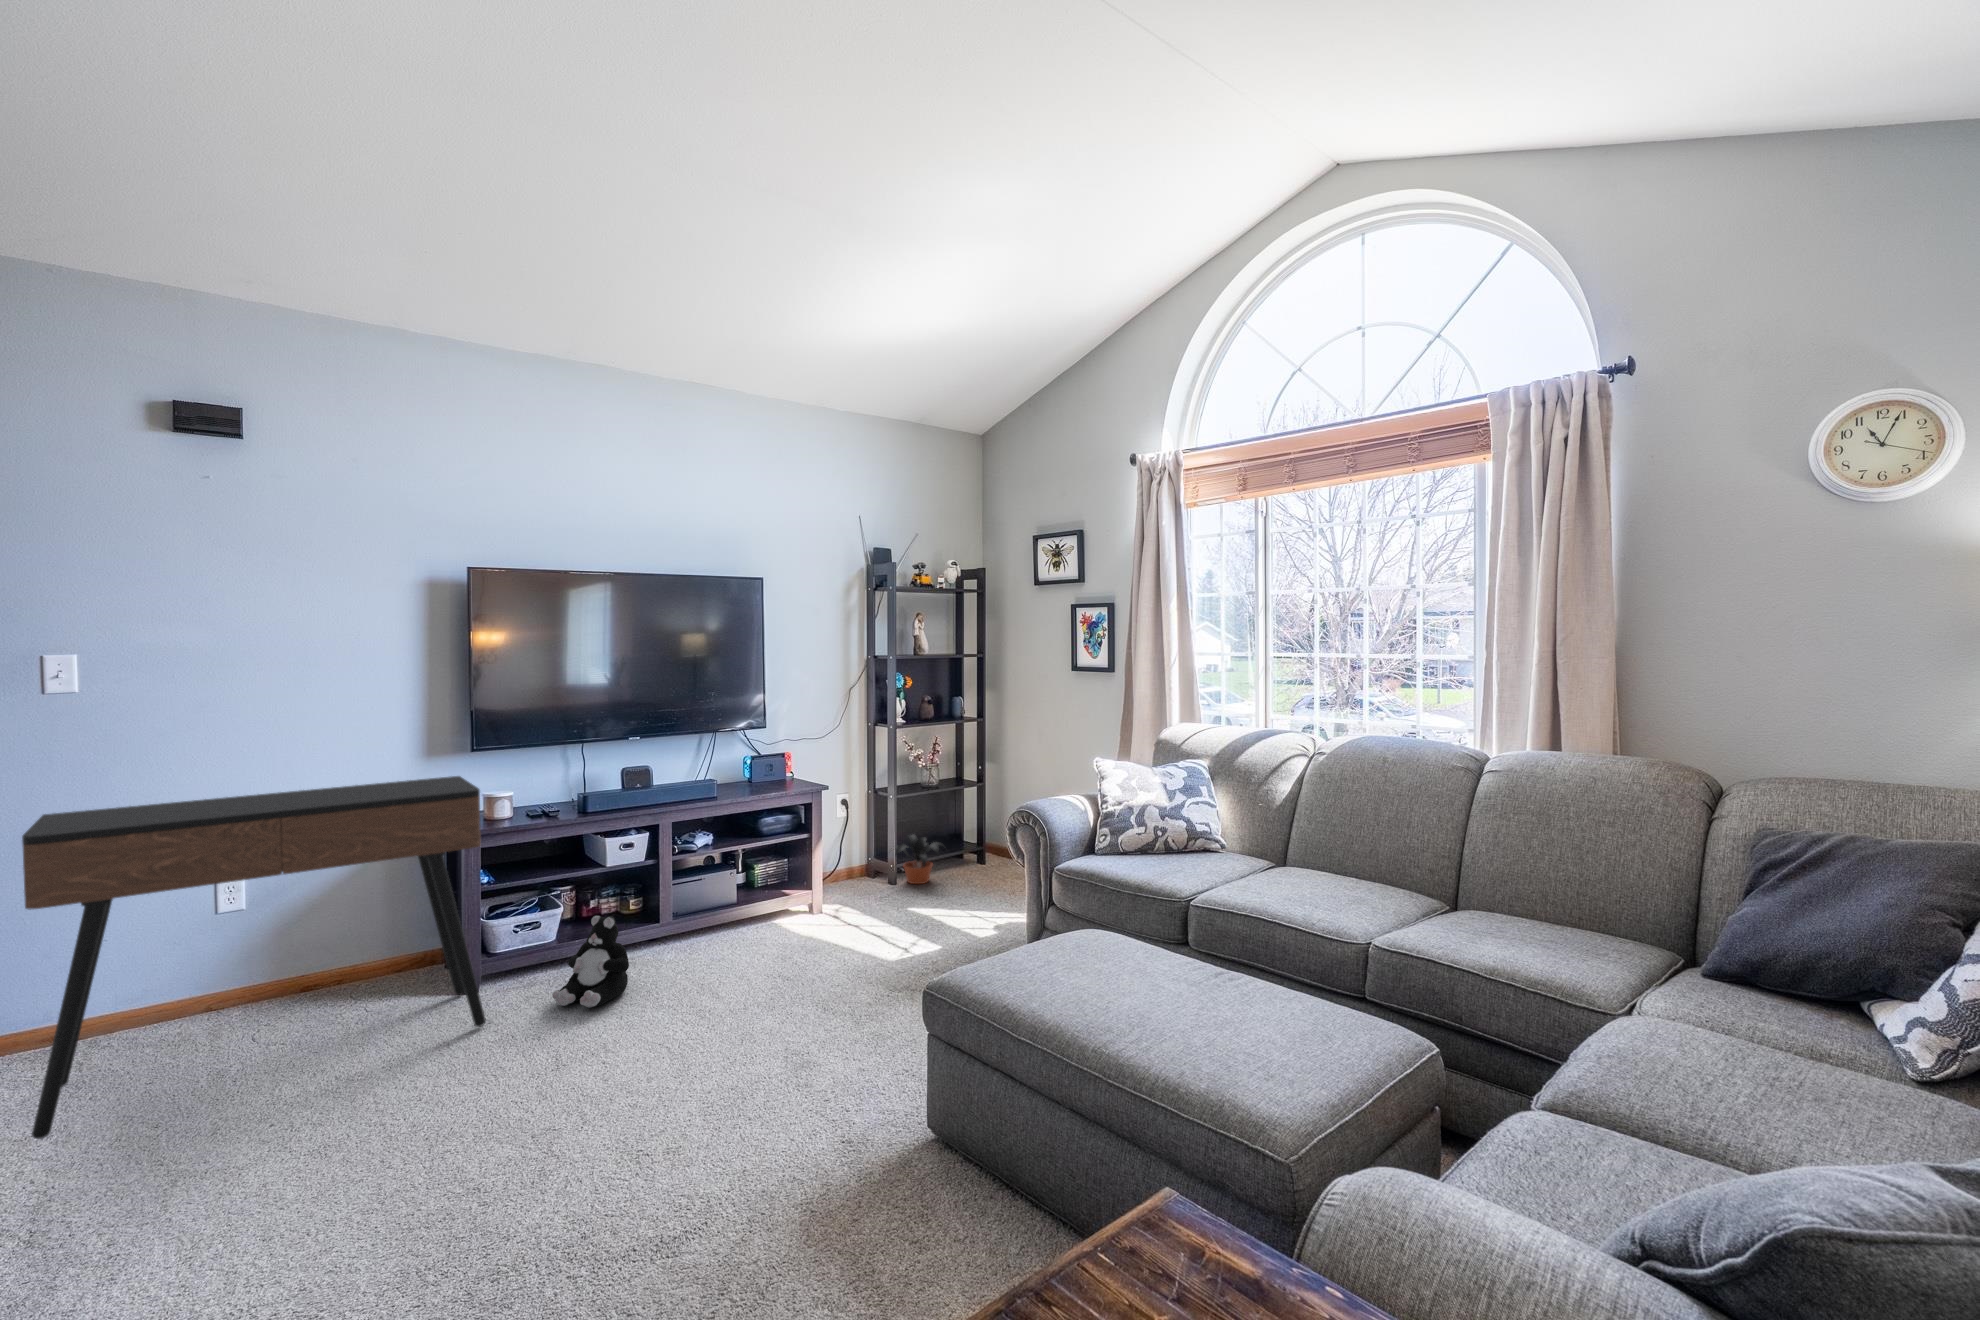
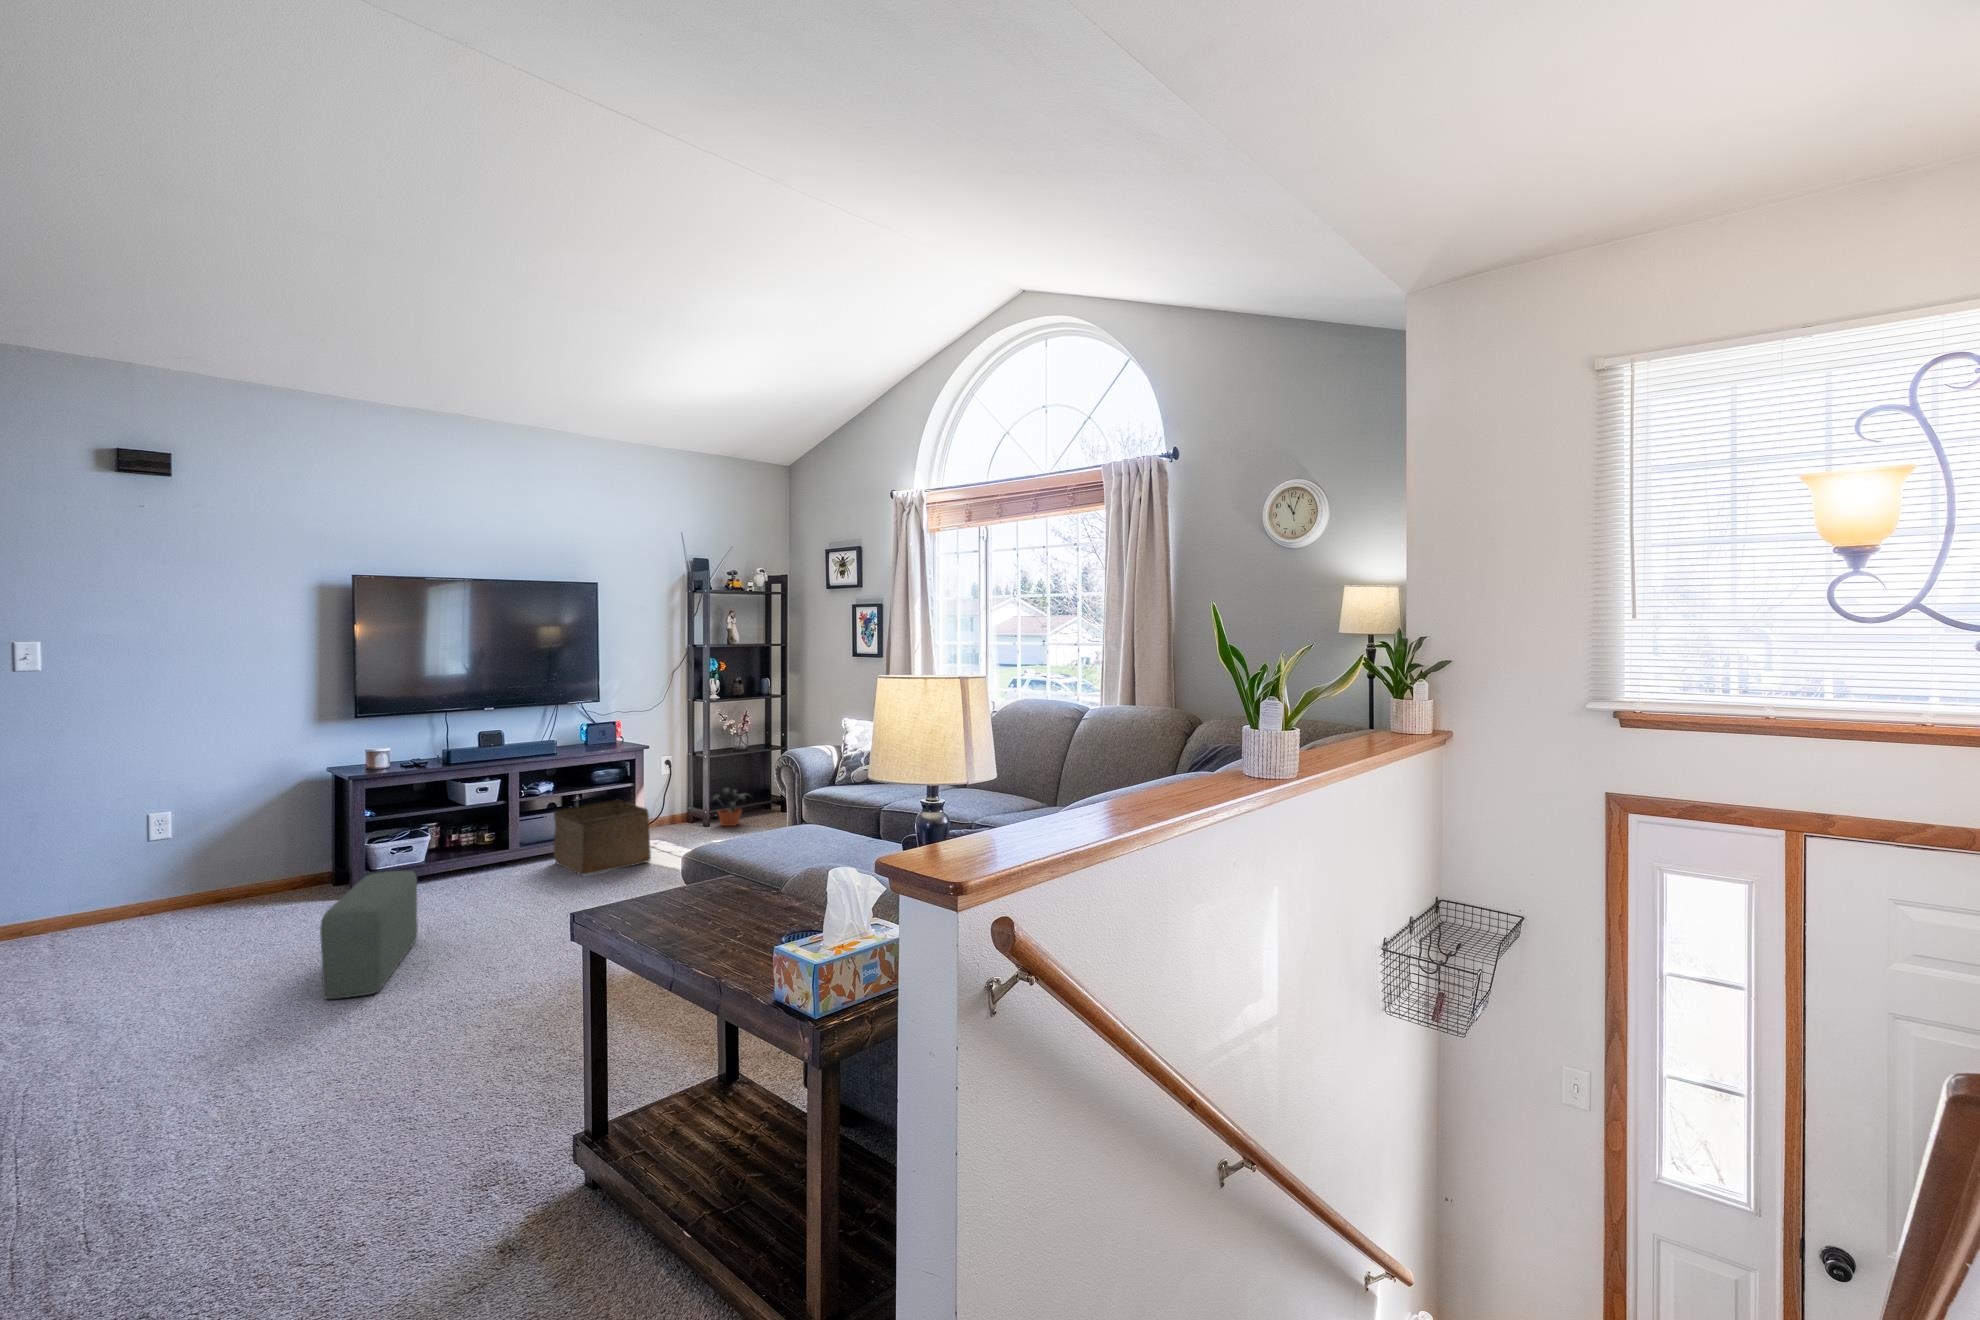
console table: present [22,776,486,1139] -> none [25,734,372,983]
storage bin: none [713,855,834,962] -> present [554,800,651,875]
plush toy: present [553,915,629,1008] -> none [424,838,484,903]
pouf: none [395,980,541,1206] -> present [320,871,418,999]

